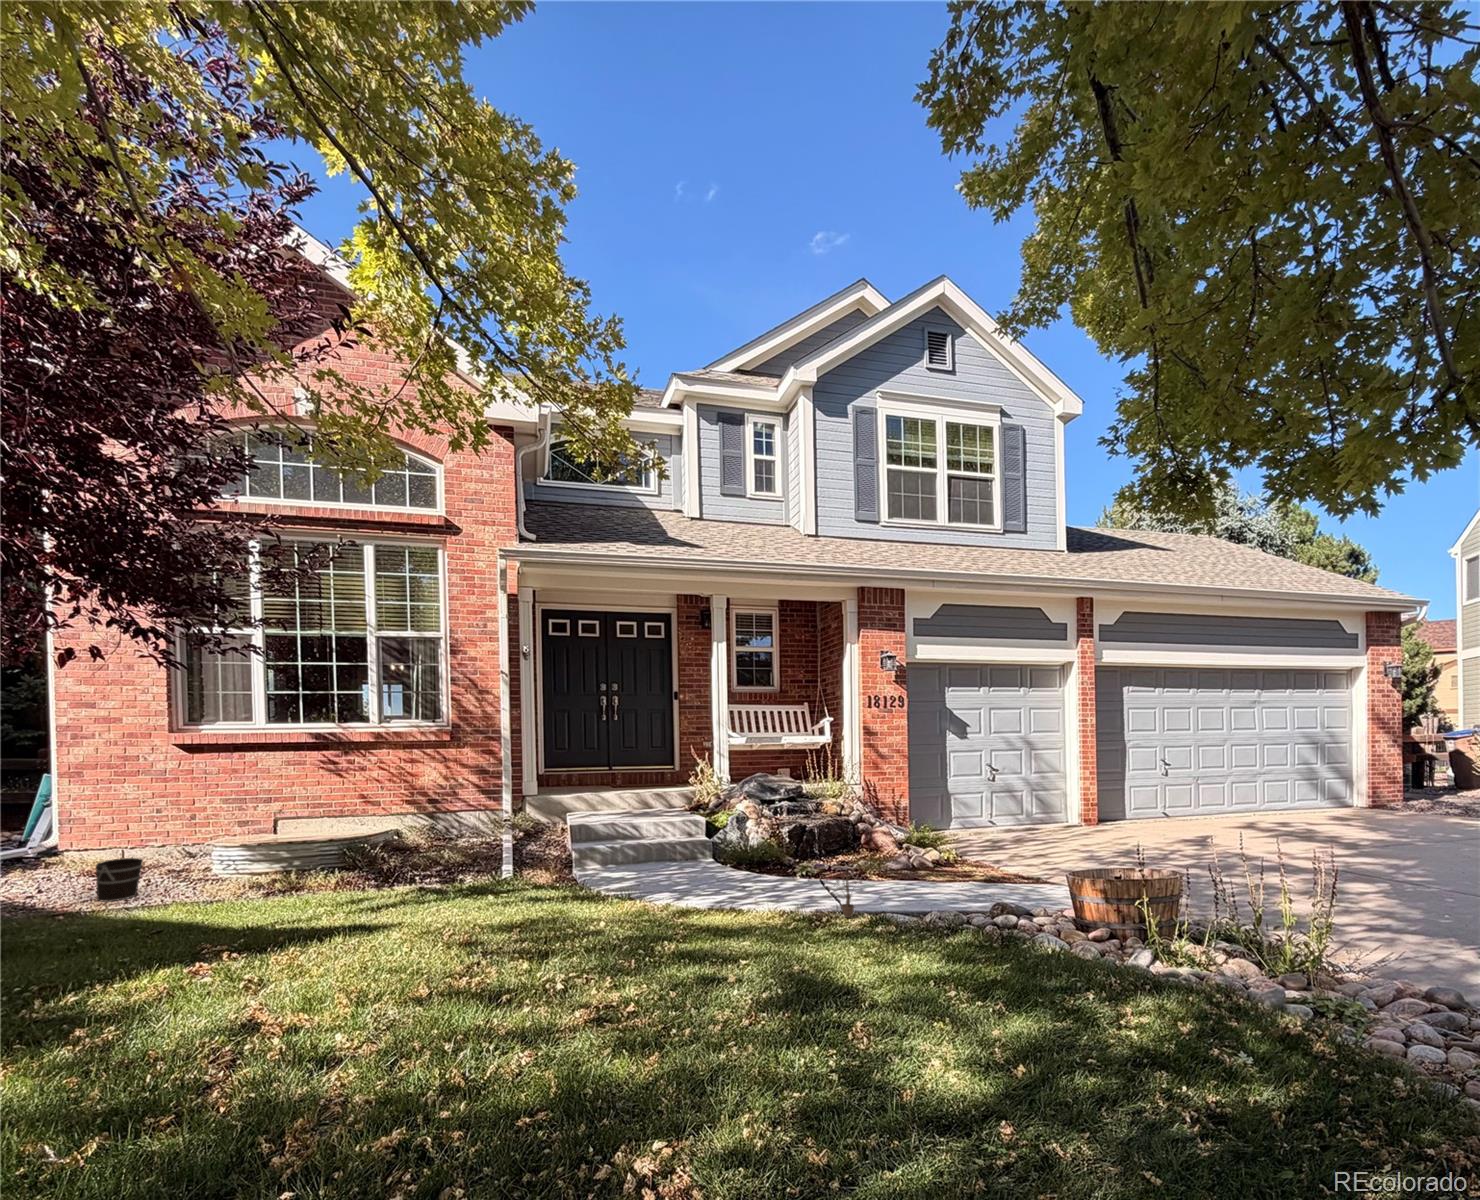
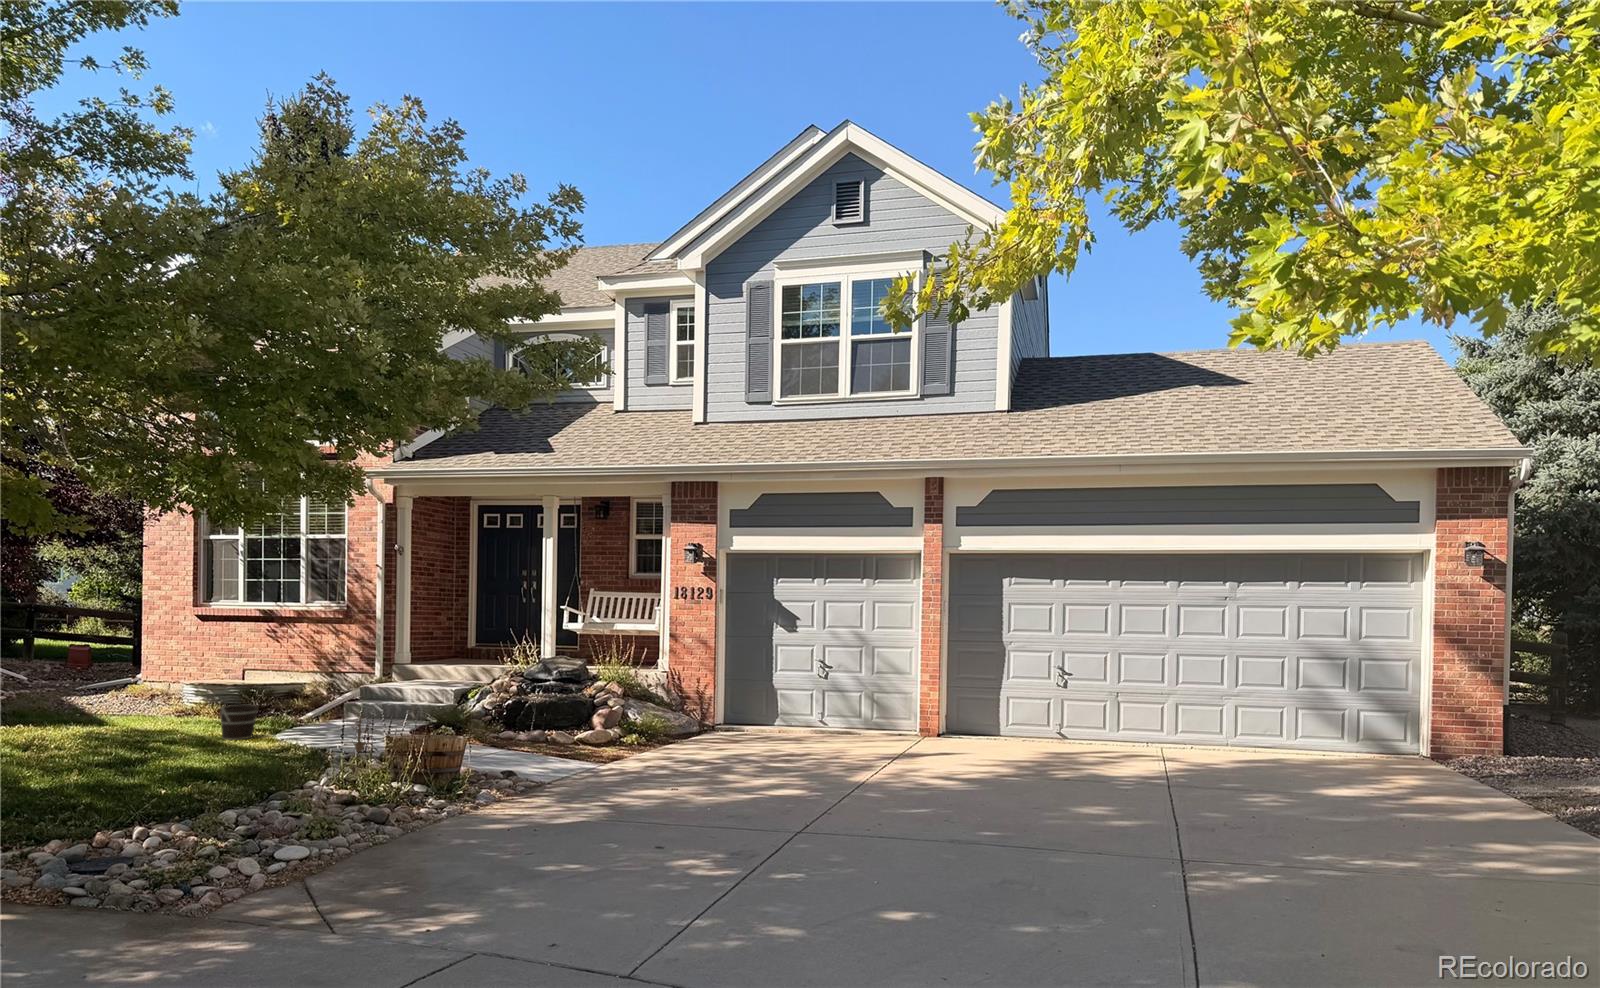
bucket: present [96,857,143,902] -> present [220,705,257,740]

